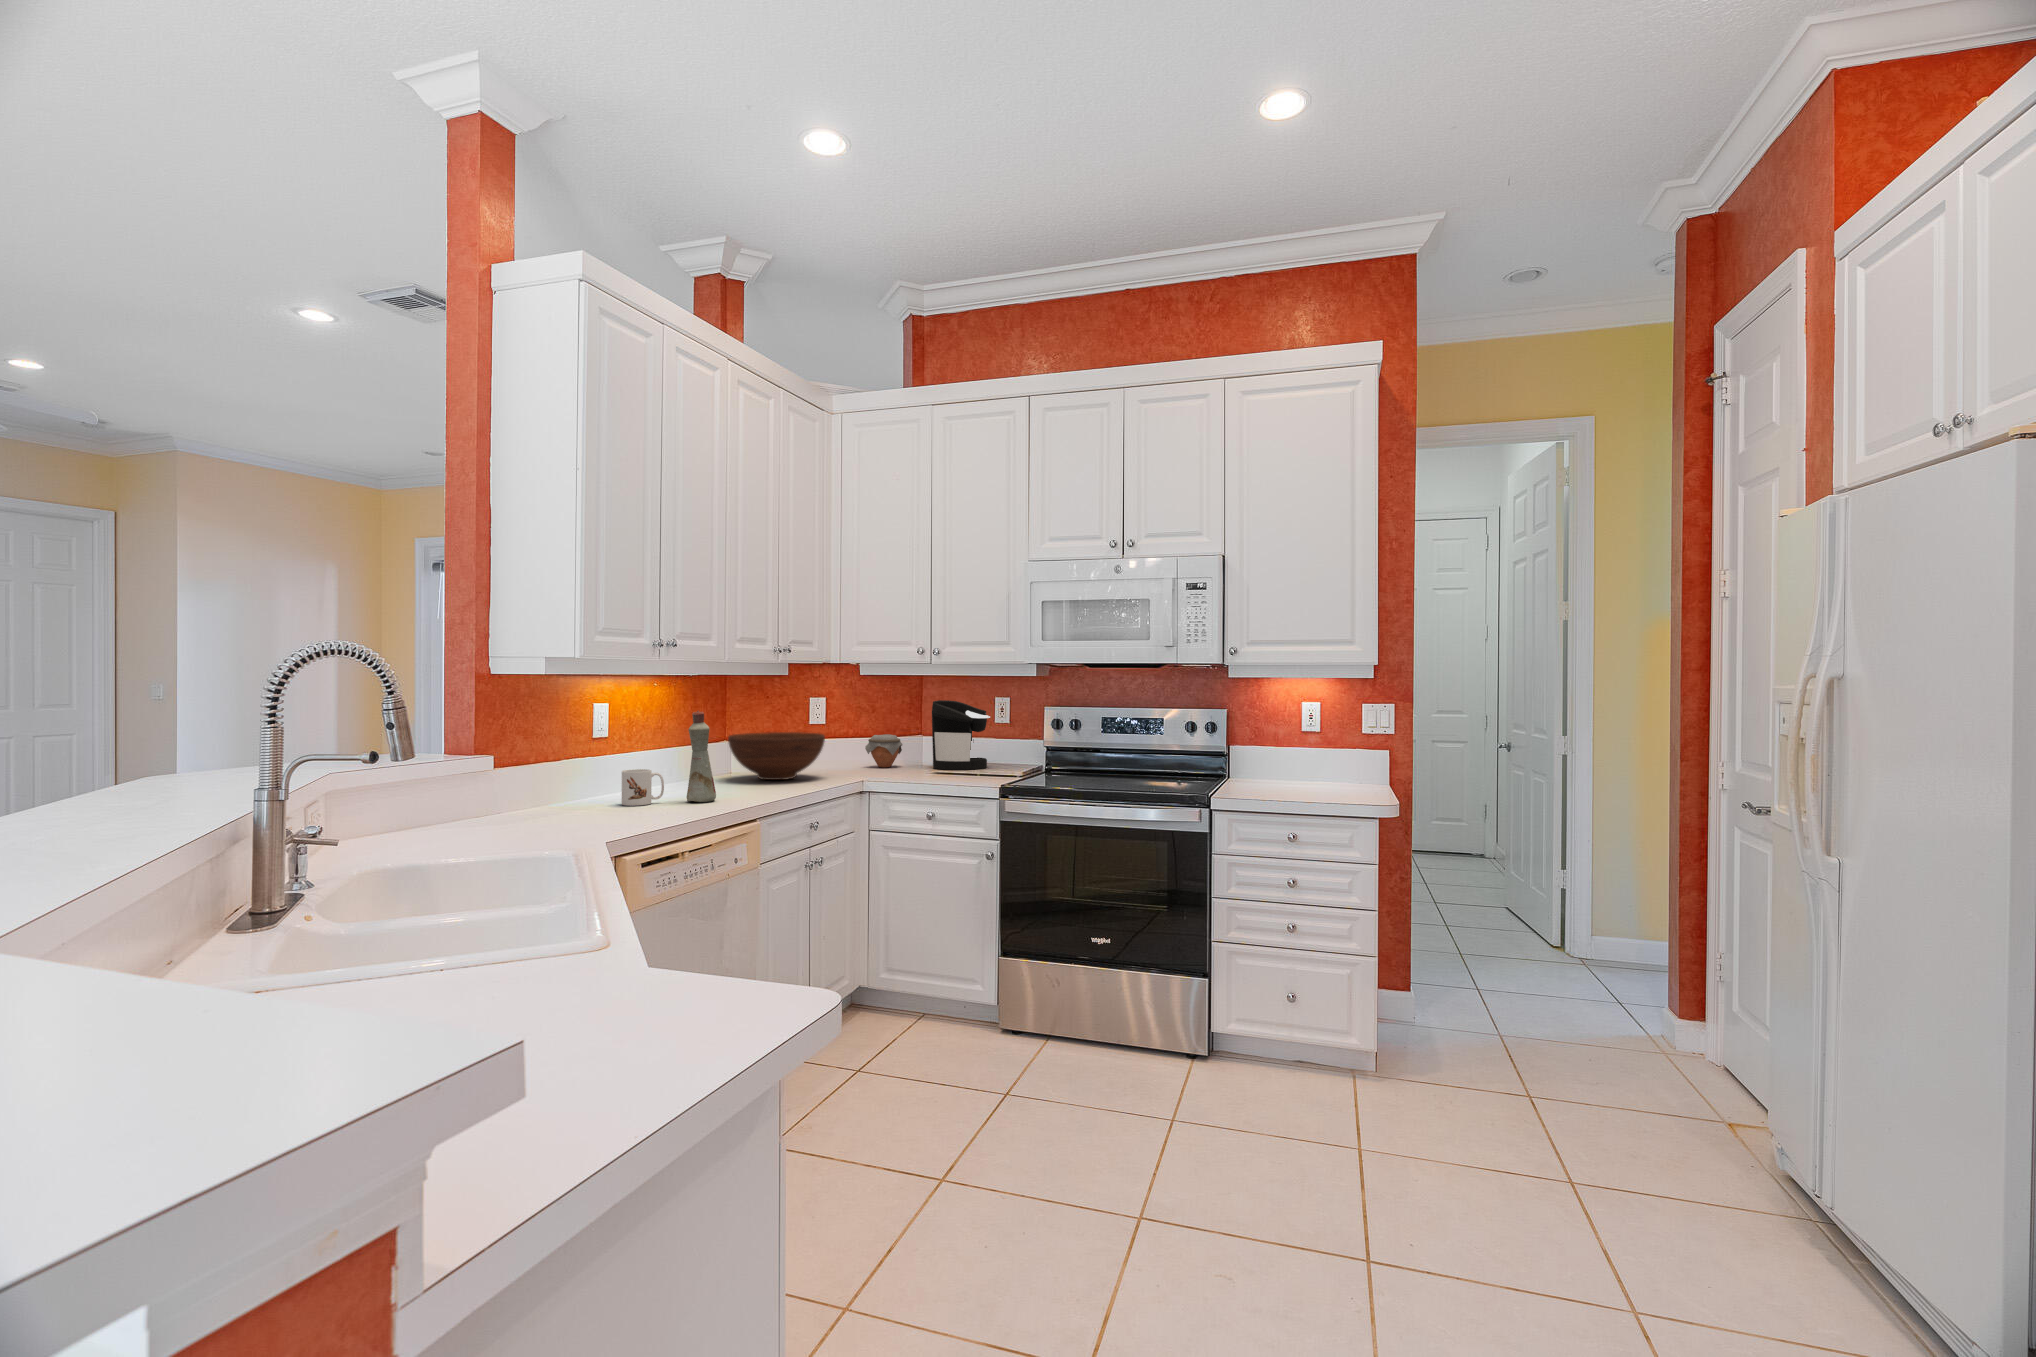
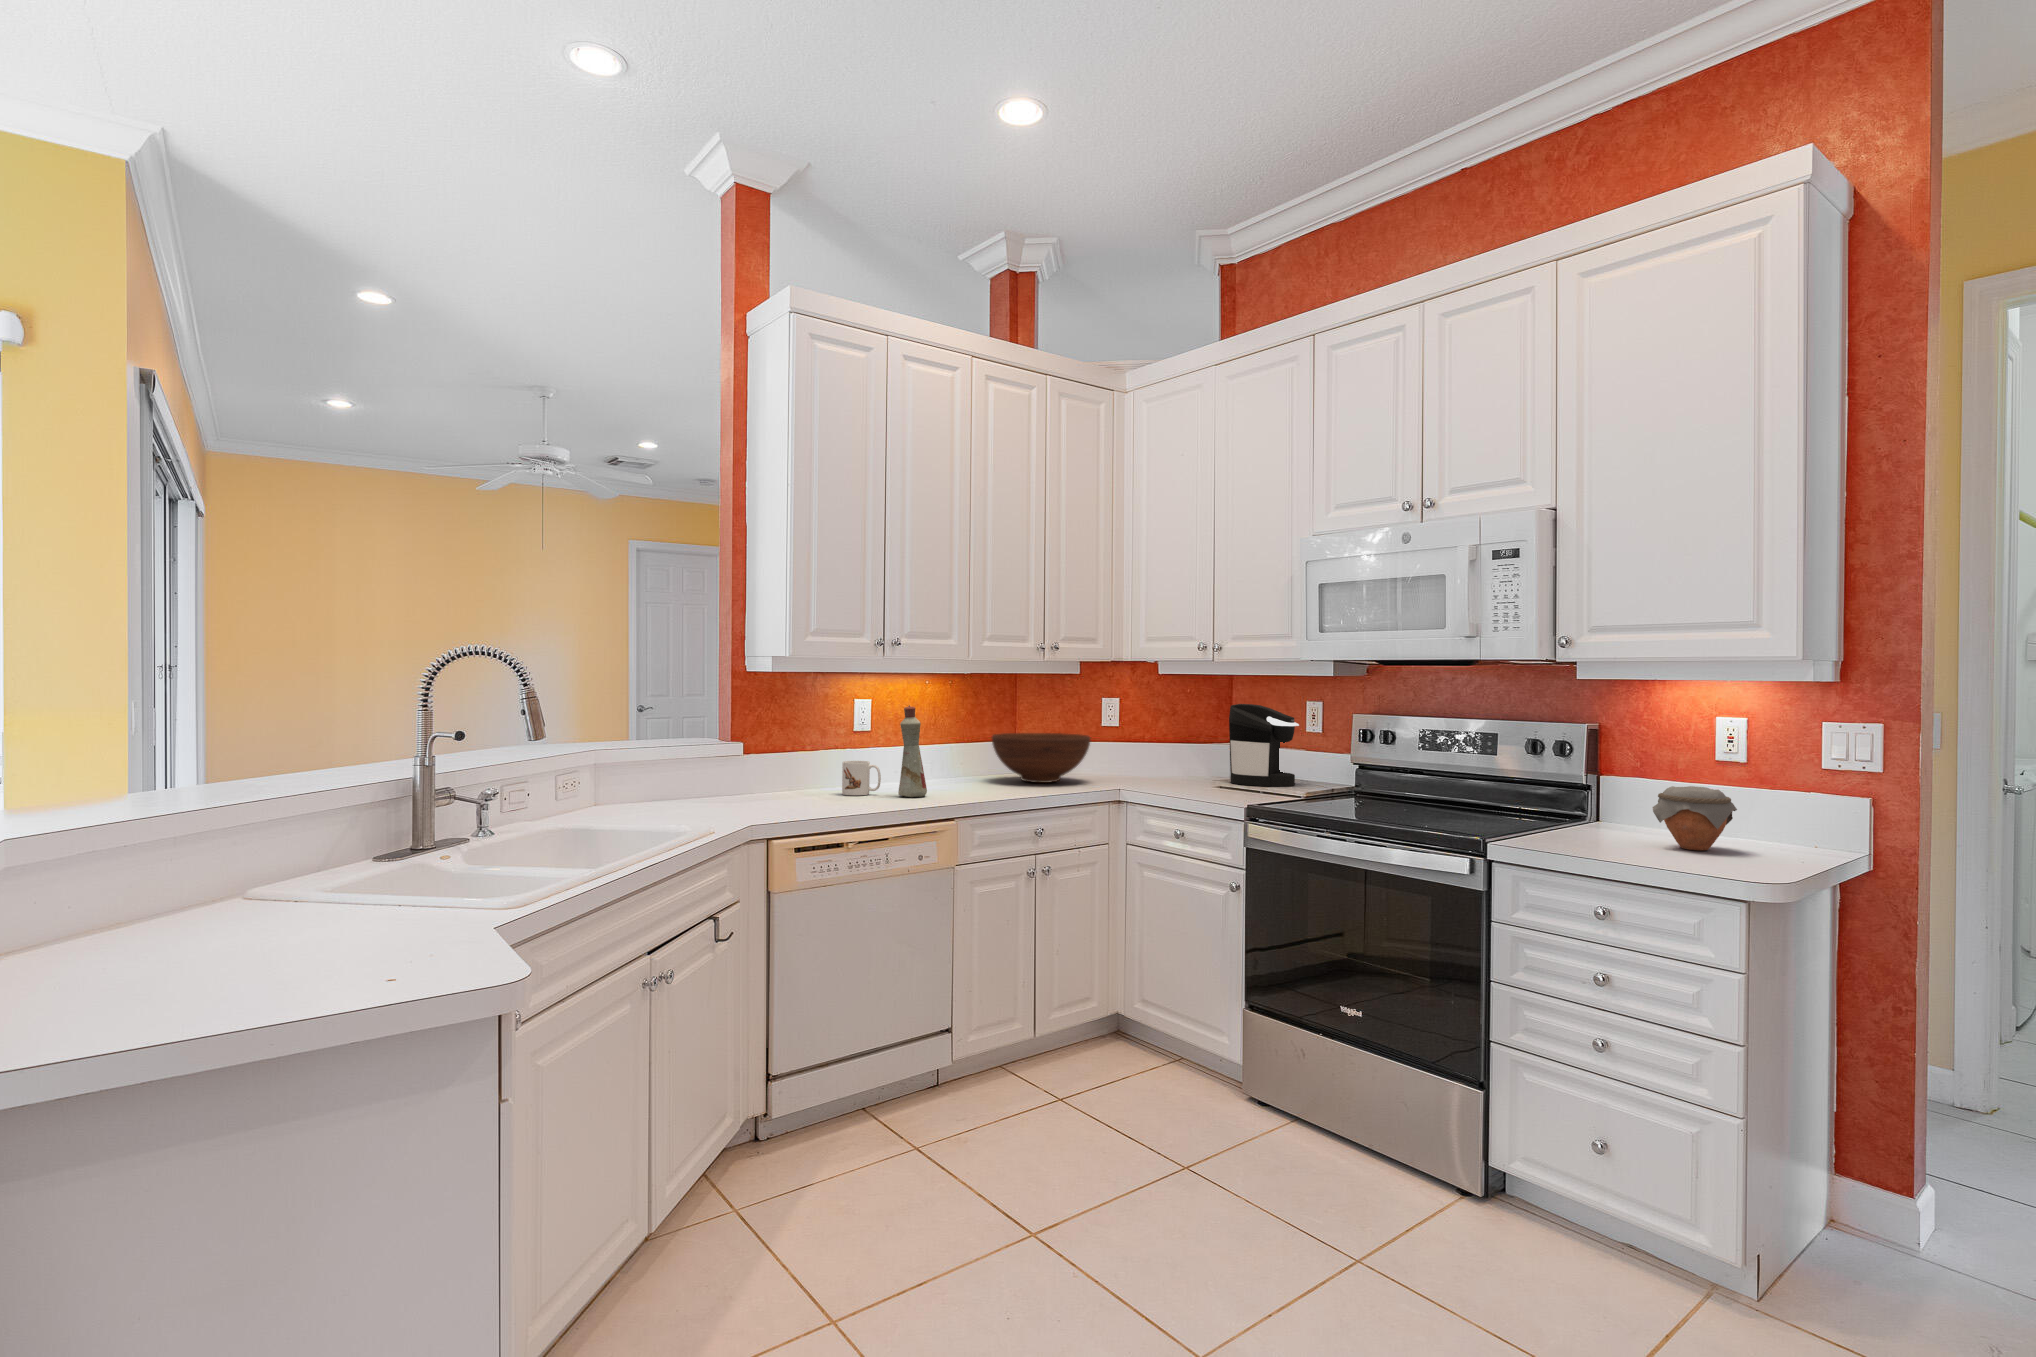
jar: present [865,734,902,767] -> present [1653,786,1737,850]

